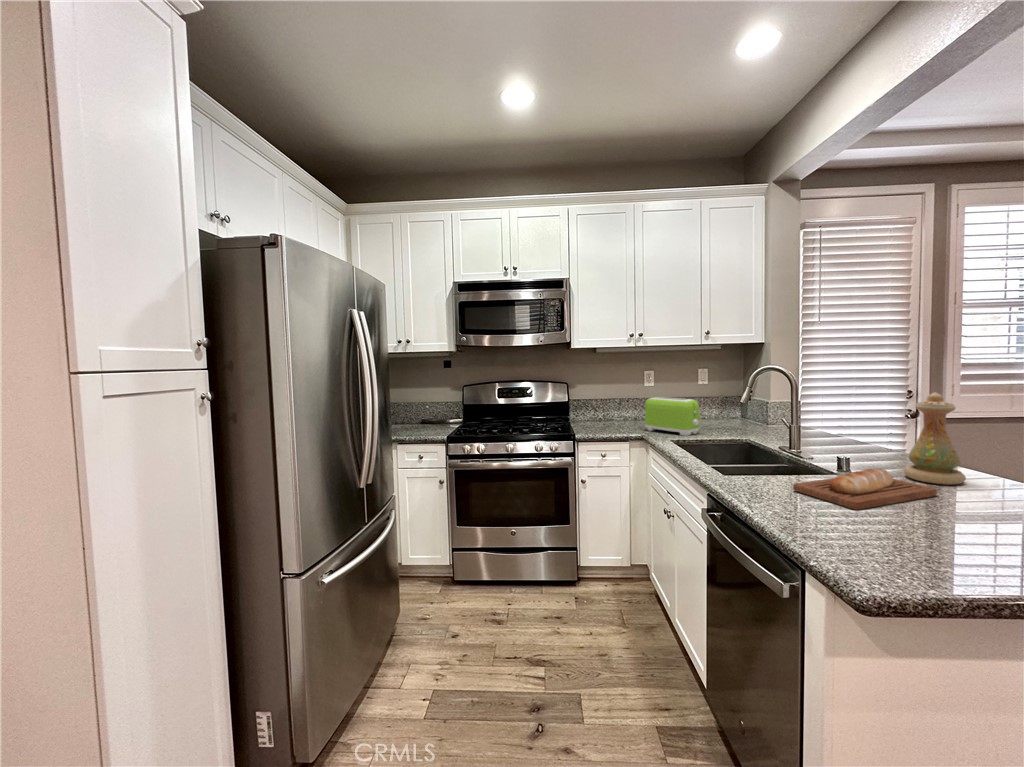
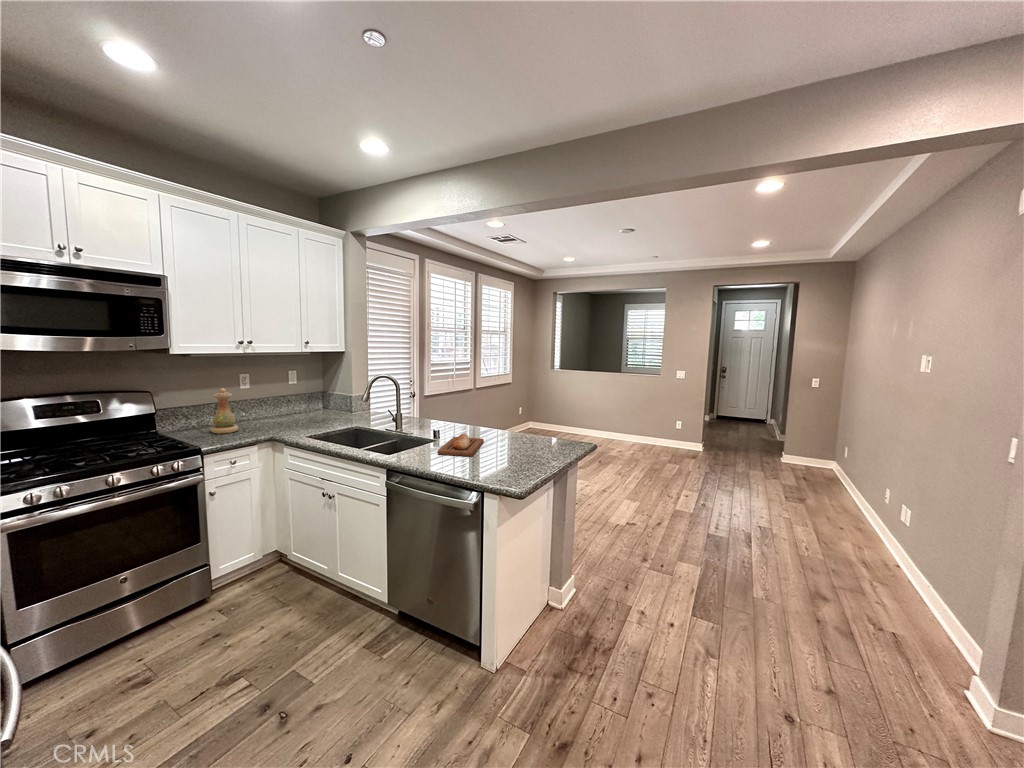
vase: present [904,392,966,485] -> present [211,388,238,434]
toaster: present [645,397,699,436] -> none [266,400,318,431]

